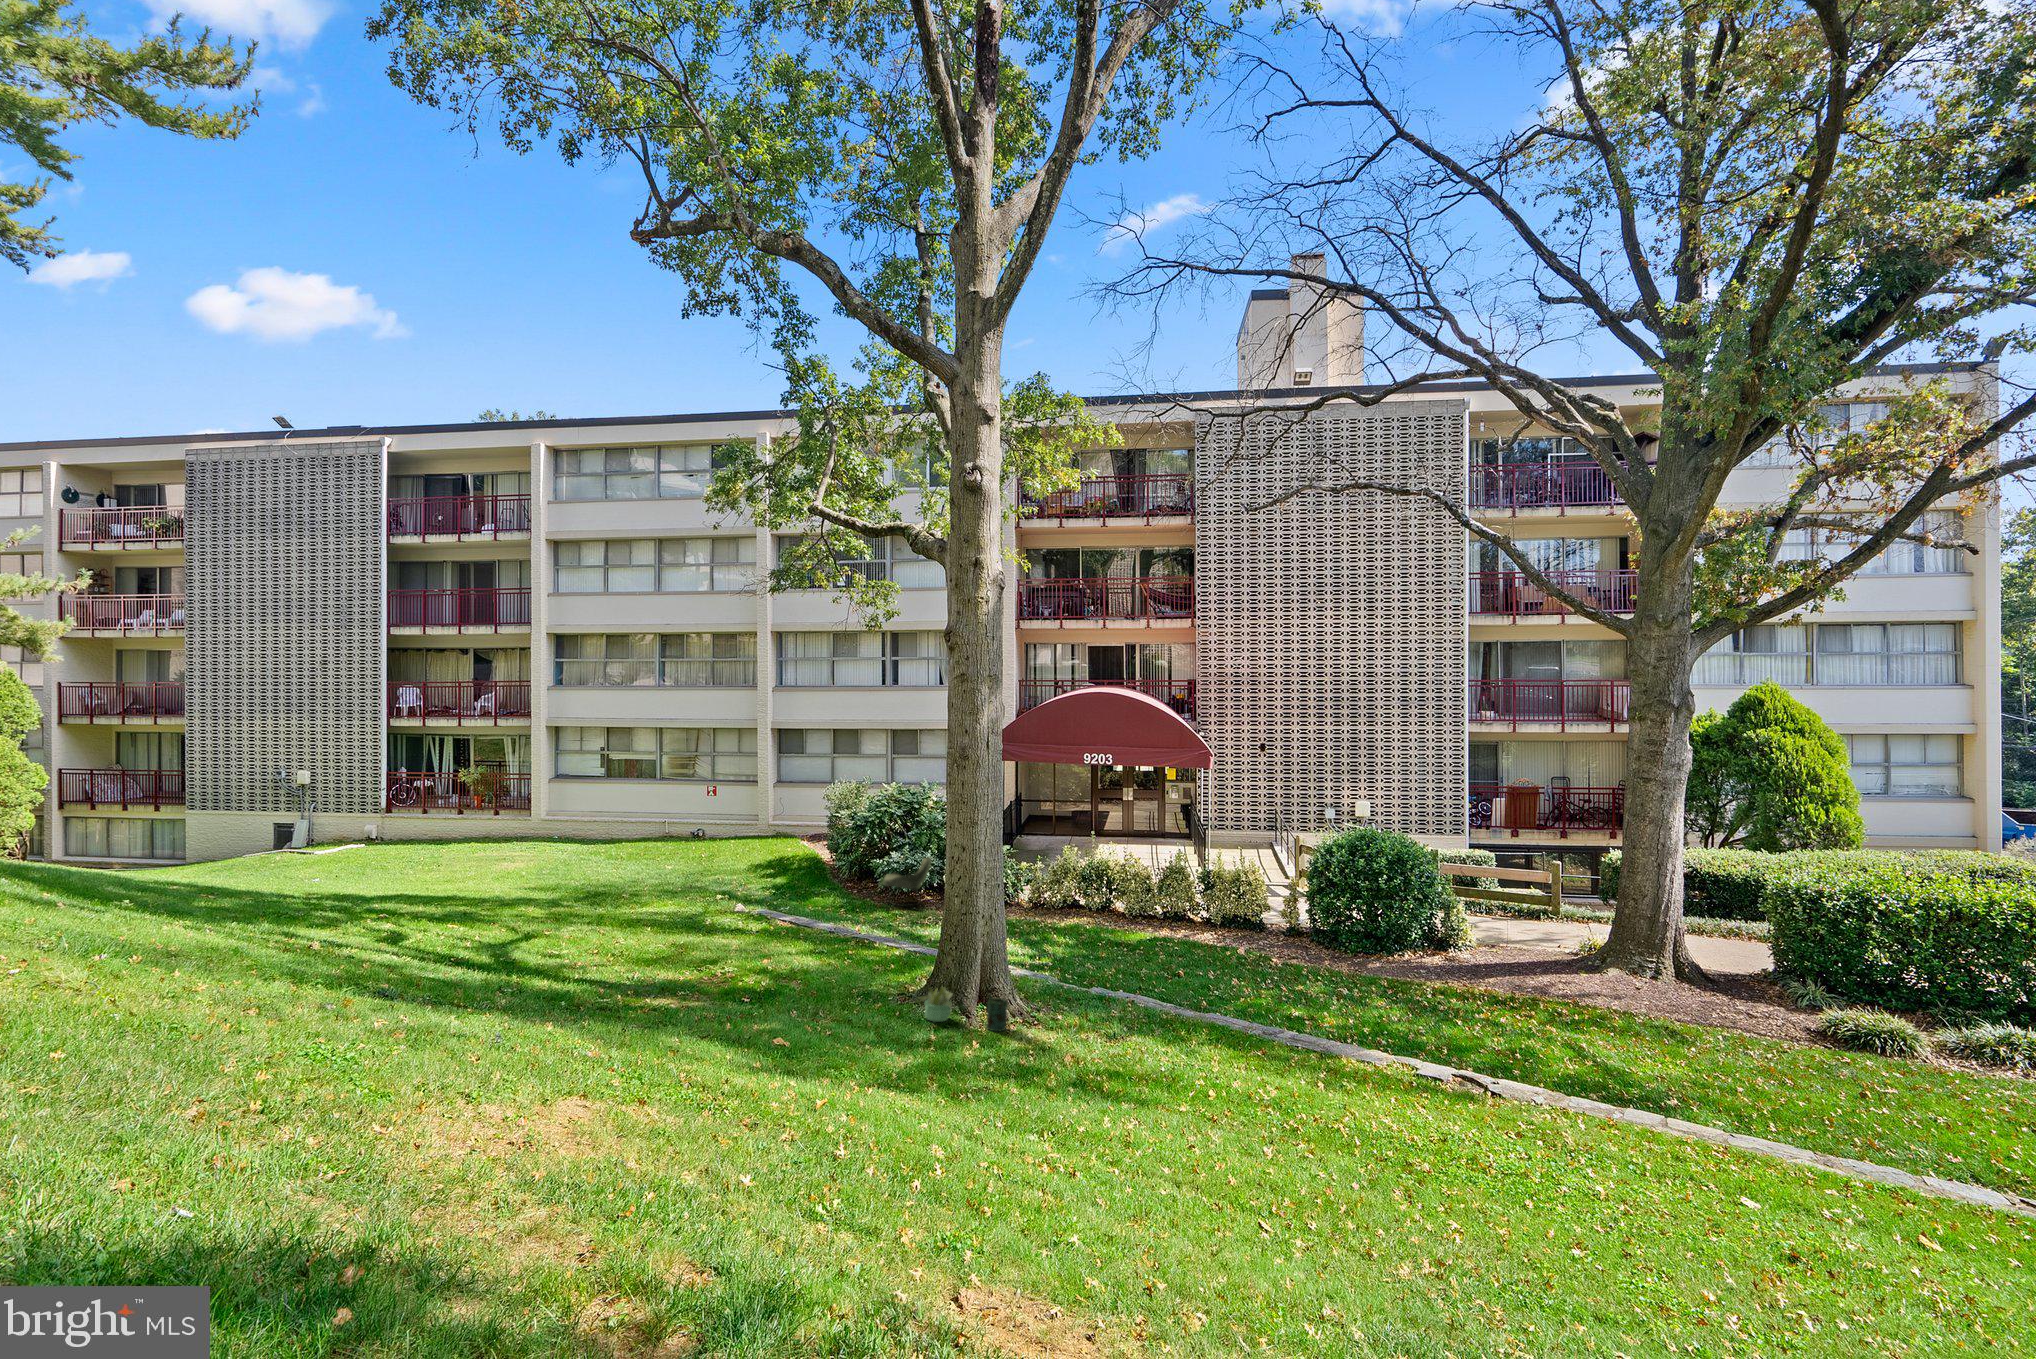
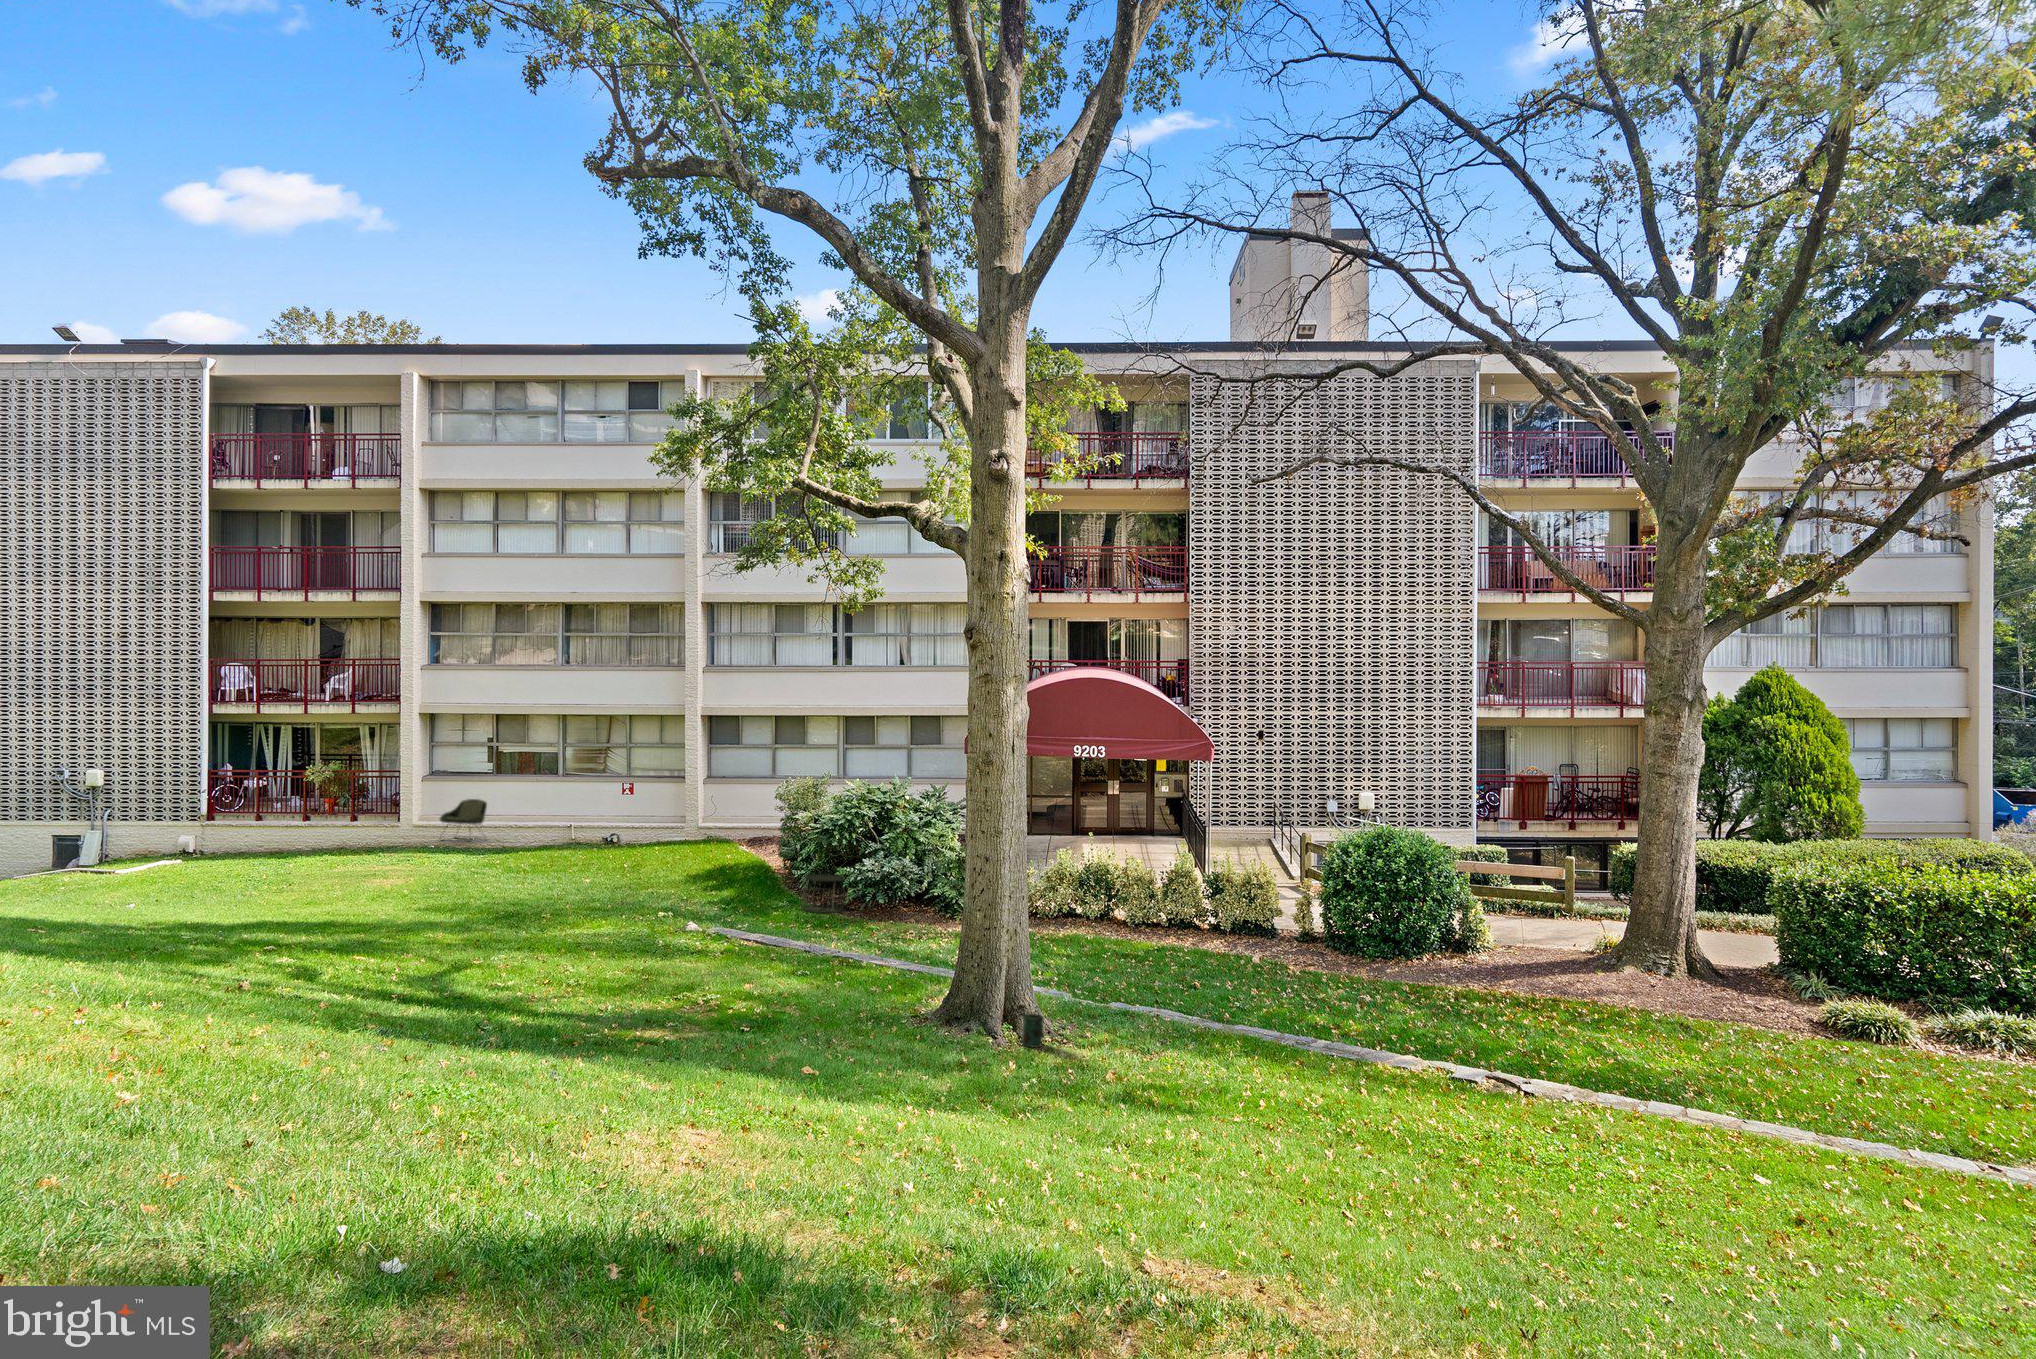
lounge chair: present [882,857,932,907] -> present [440,799,487,840]
side table: none [837,866,878,902] -> present [802,874,845,913]
decorative plant: present [920,987,952,1022] -> none [949,1003,986,1040]

